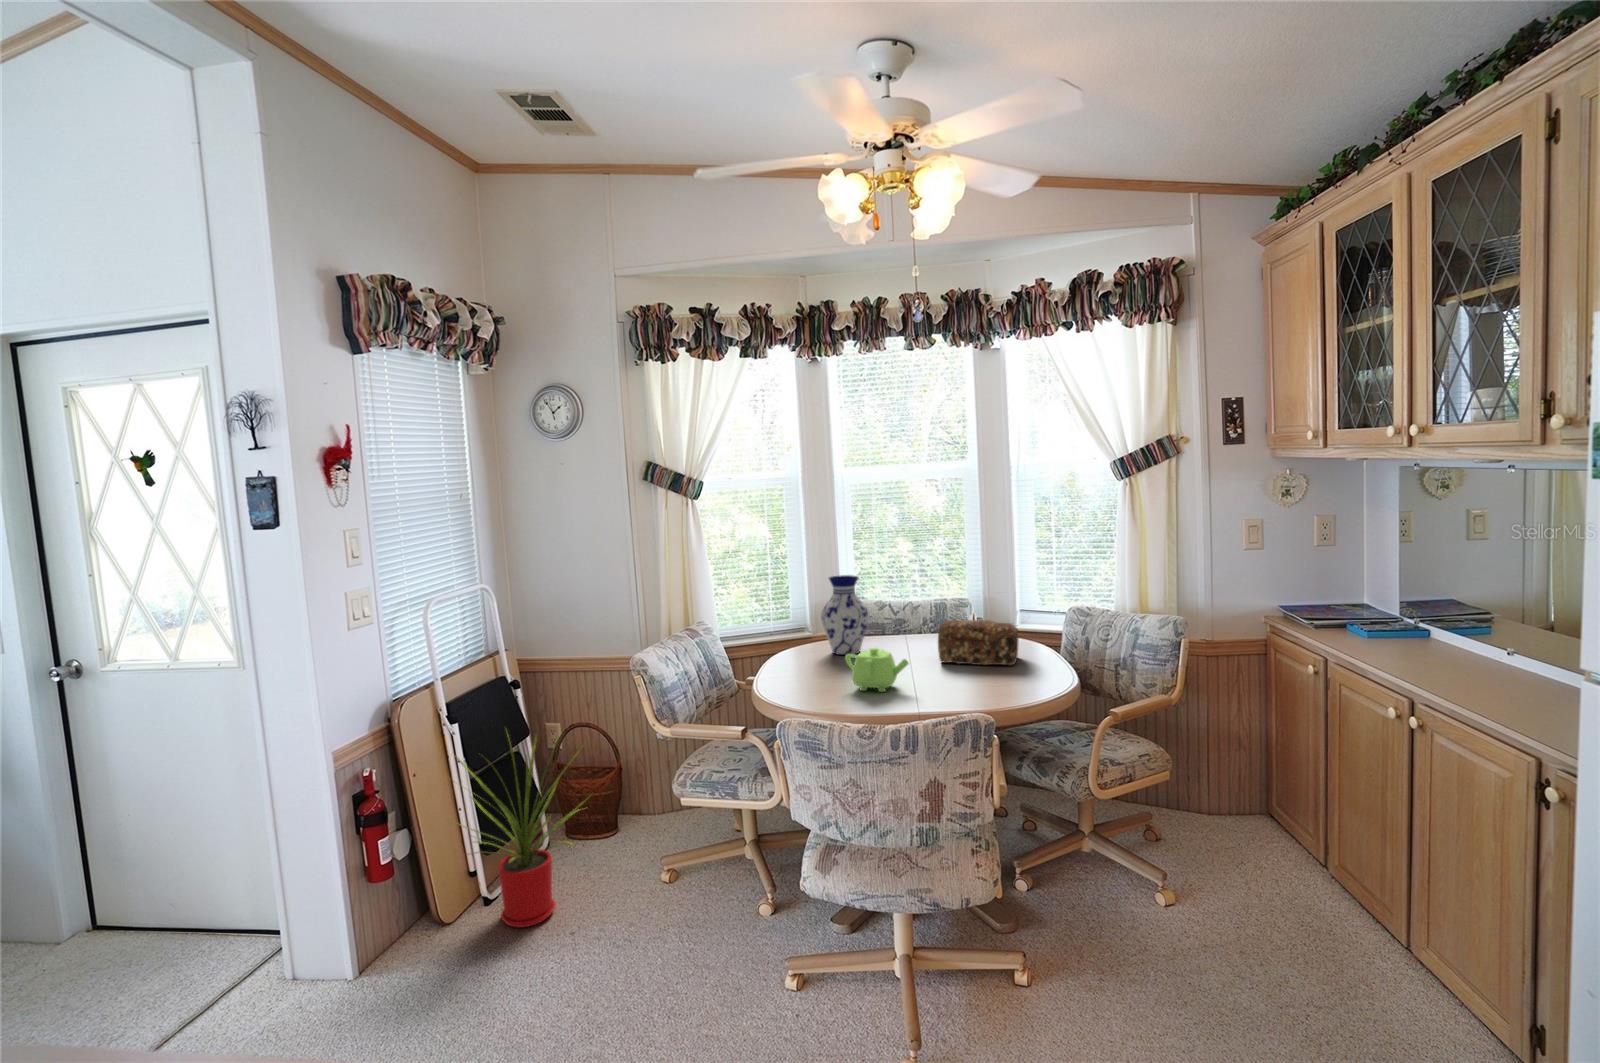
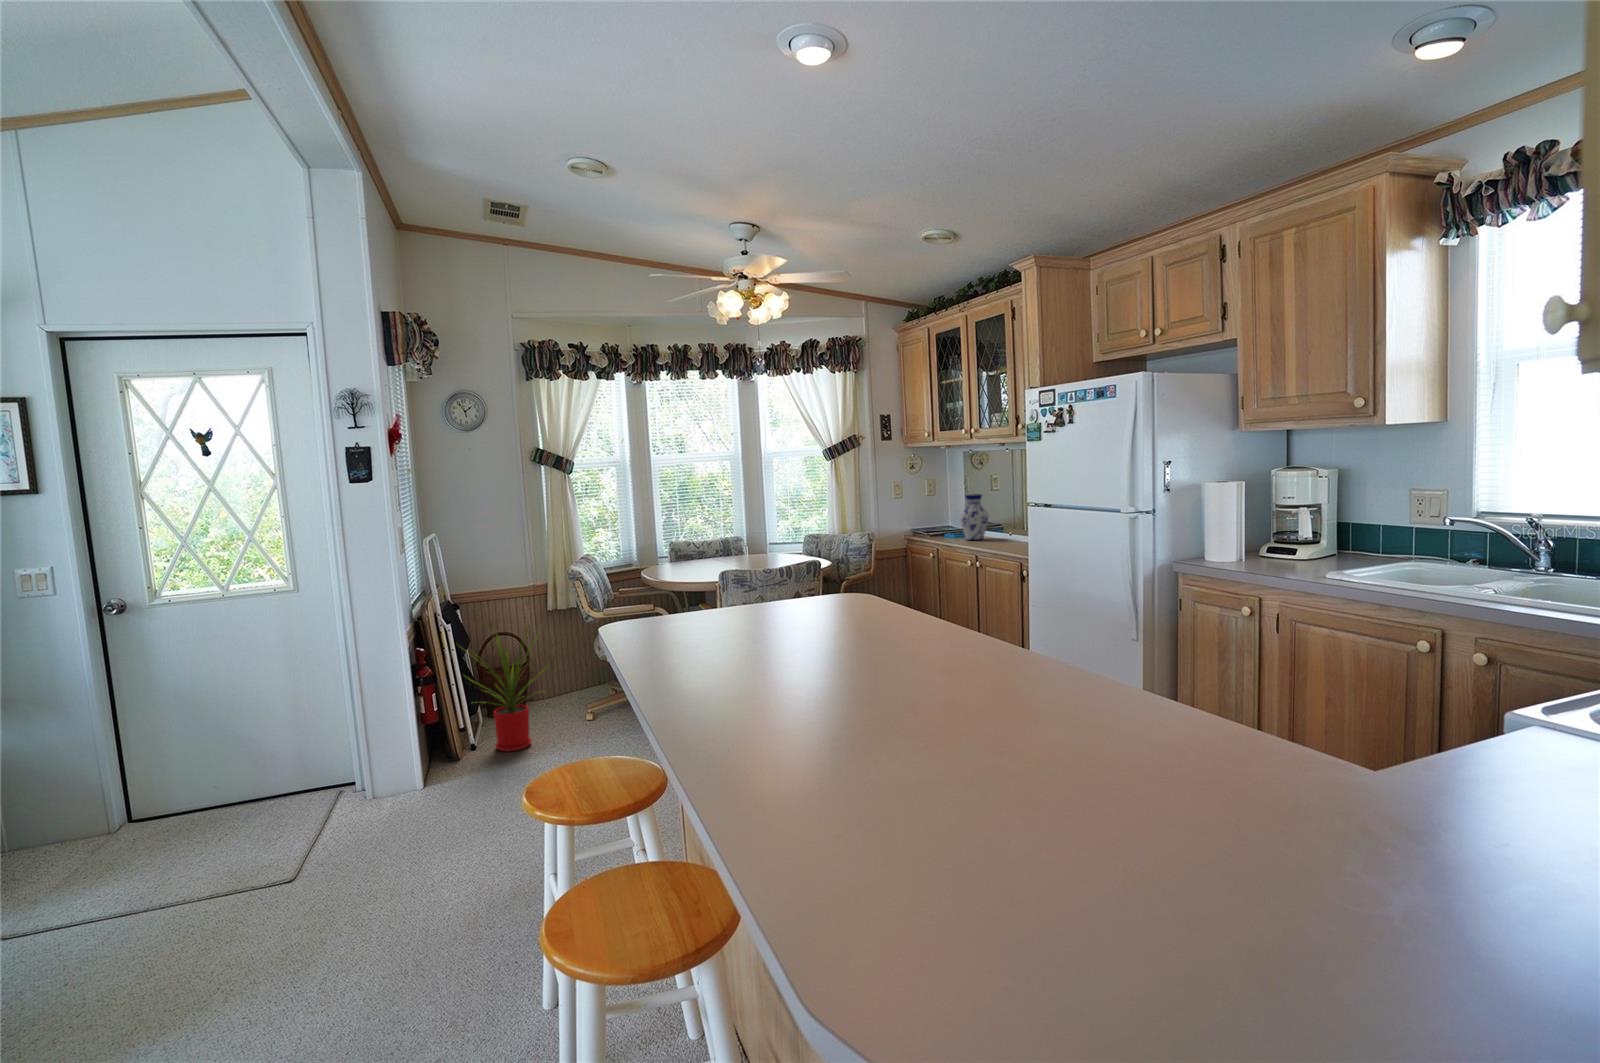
vase: present [821,575,869,655] -> present [960,494,989,540]
bread loaf: present [938,620,1019,665] -> none [753,538,798,564]
teapot: present [845,648,909,692] -> none [715,551,753,575]

